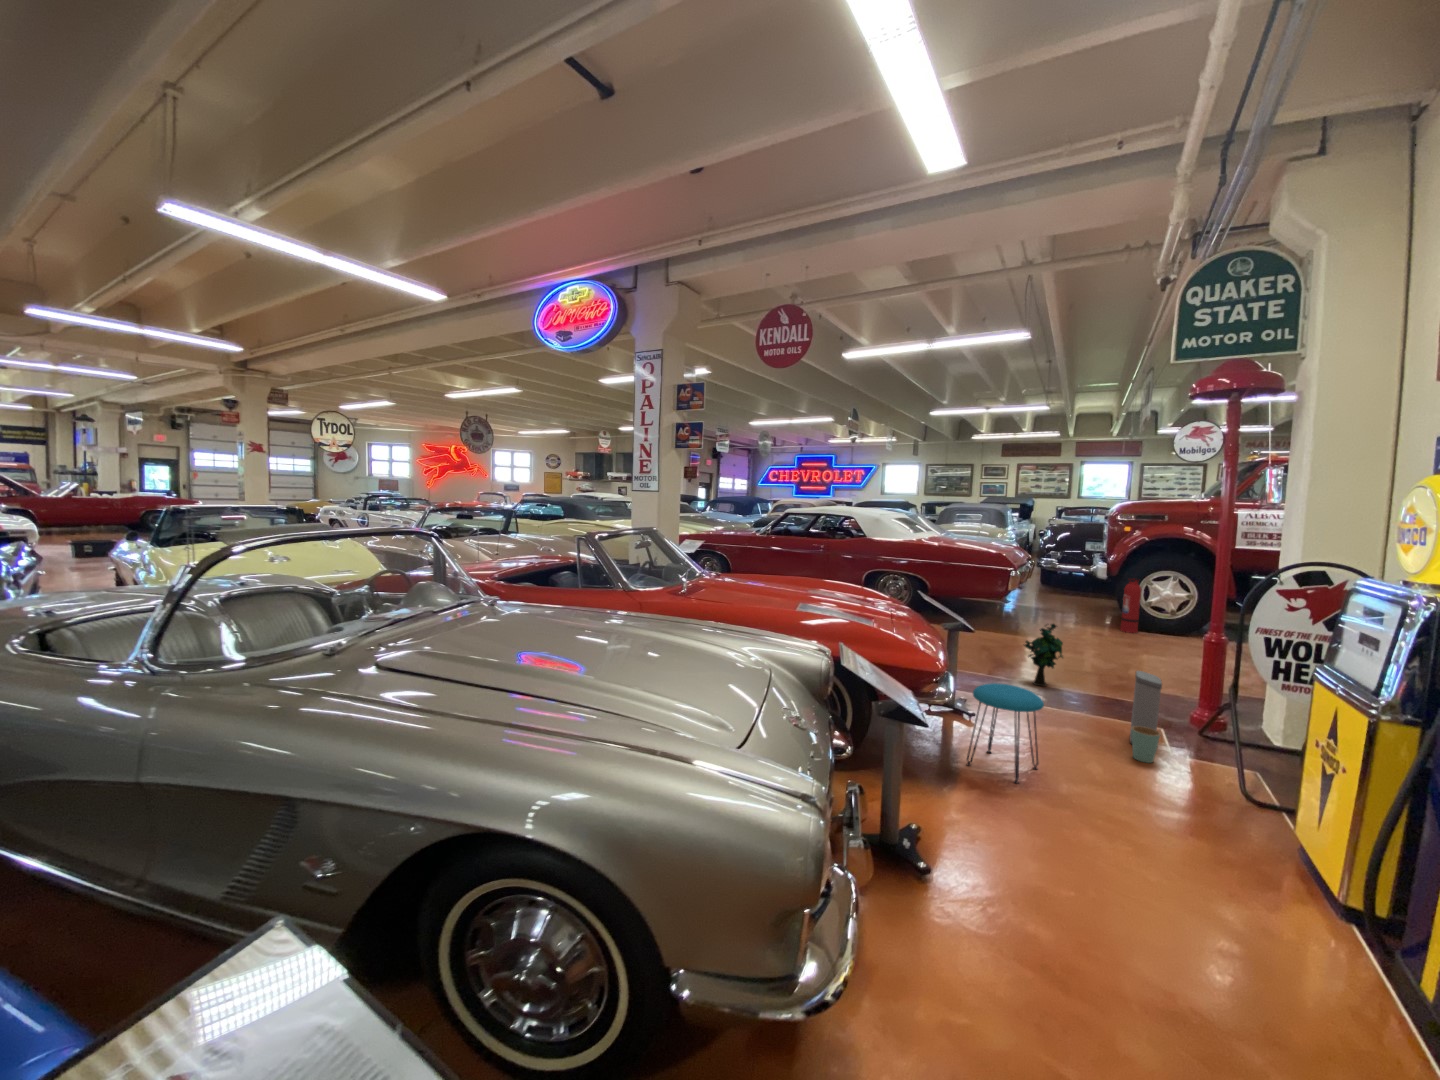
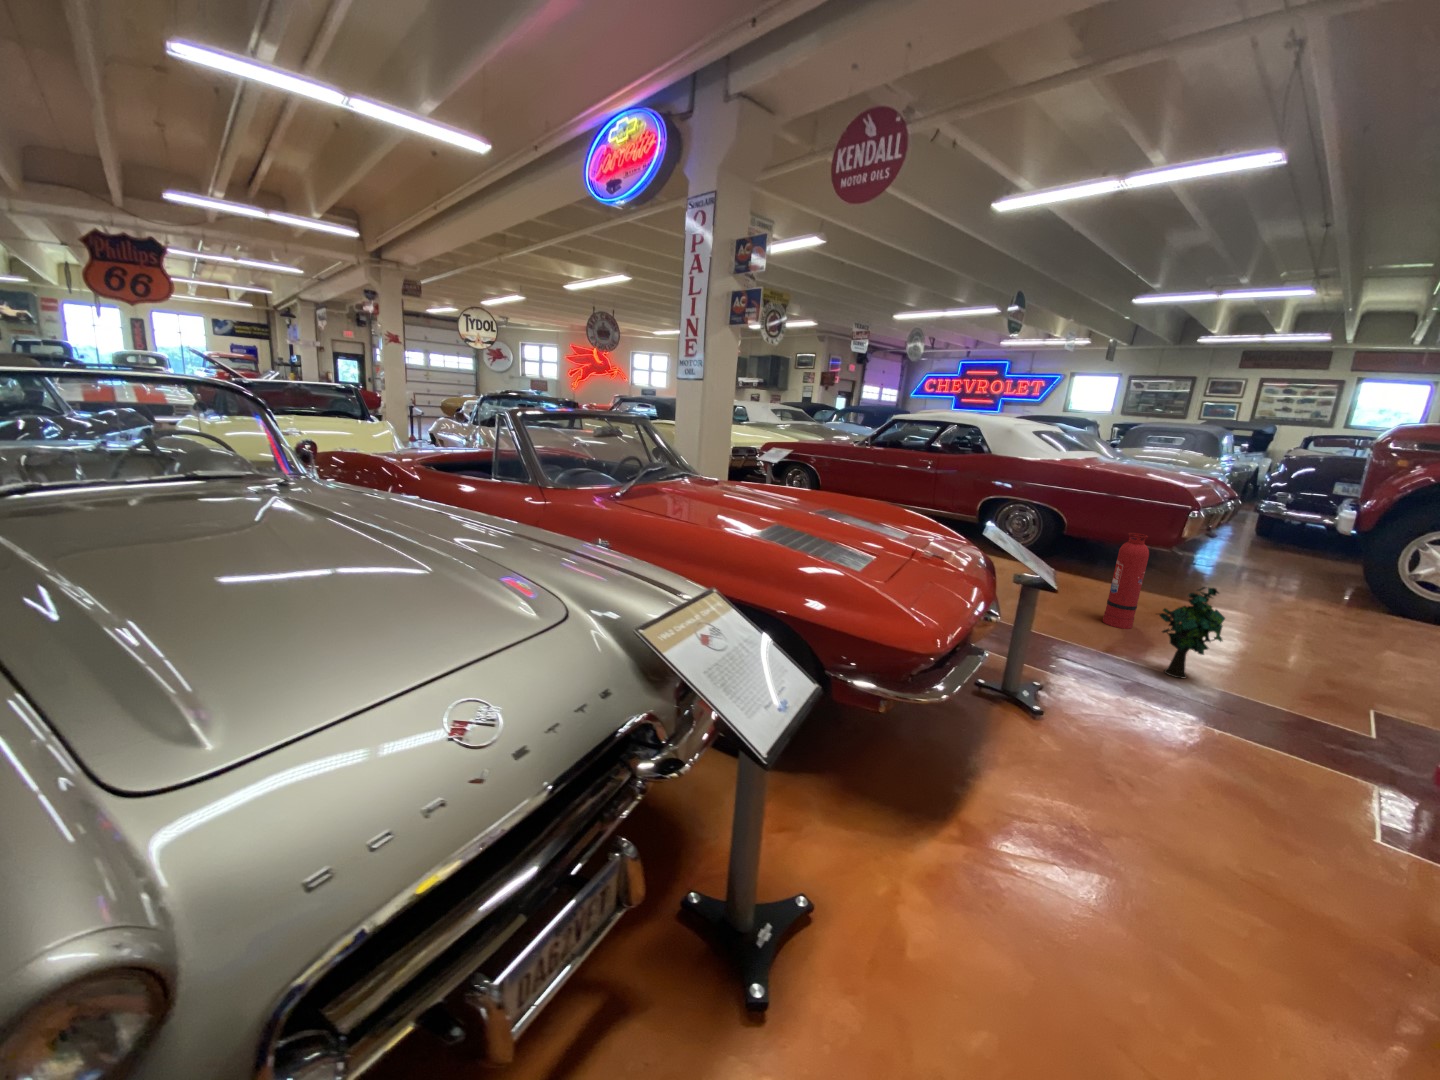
fire extinguisher: present [1120,578,1142,633] -> present [1103,533,1149,629]
trash can: present [1130,671,1162,763] -> none [1294,684,1386,847]
stool: present [967,683,1044,784] -> none [973,673,1118,842]

